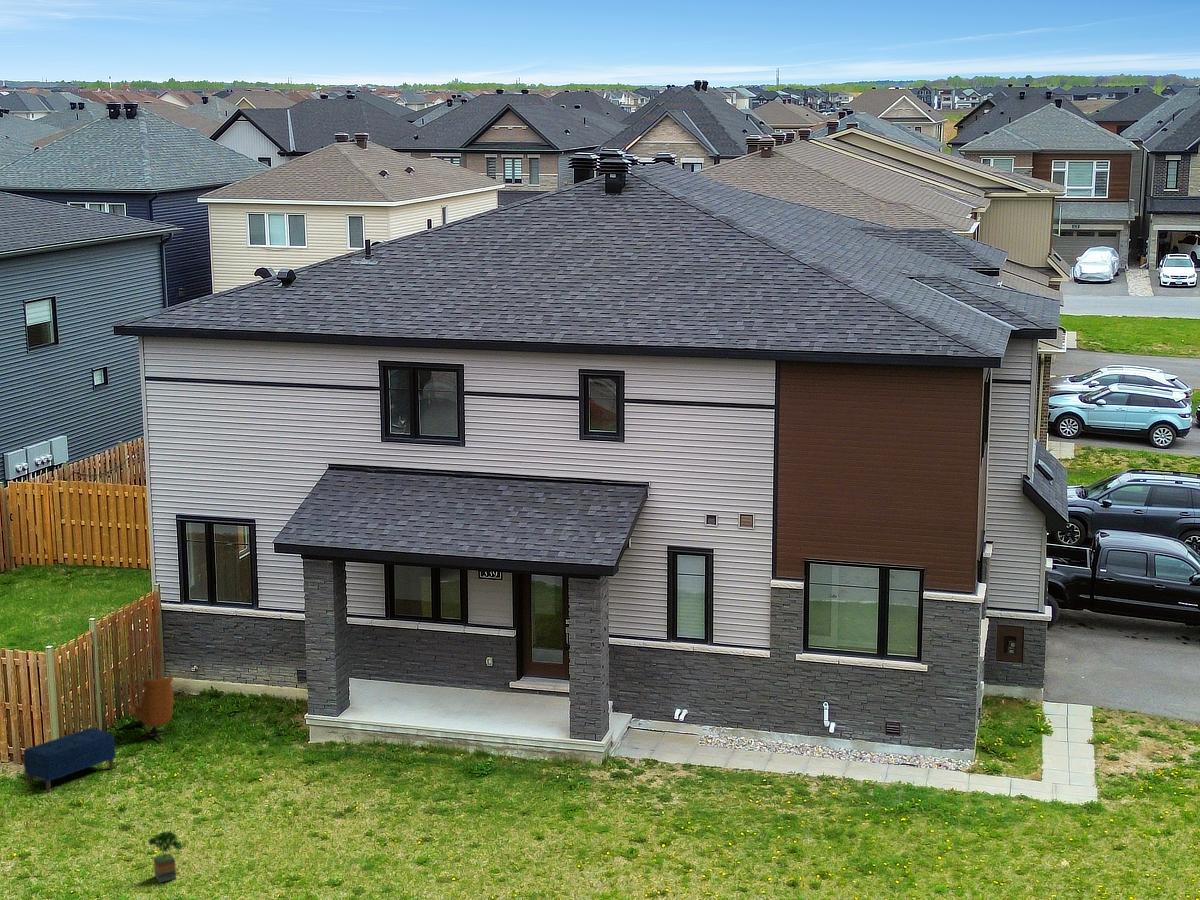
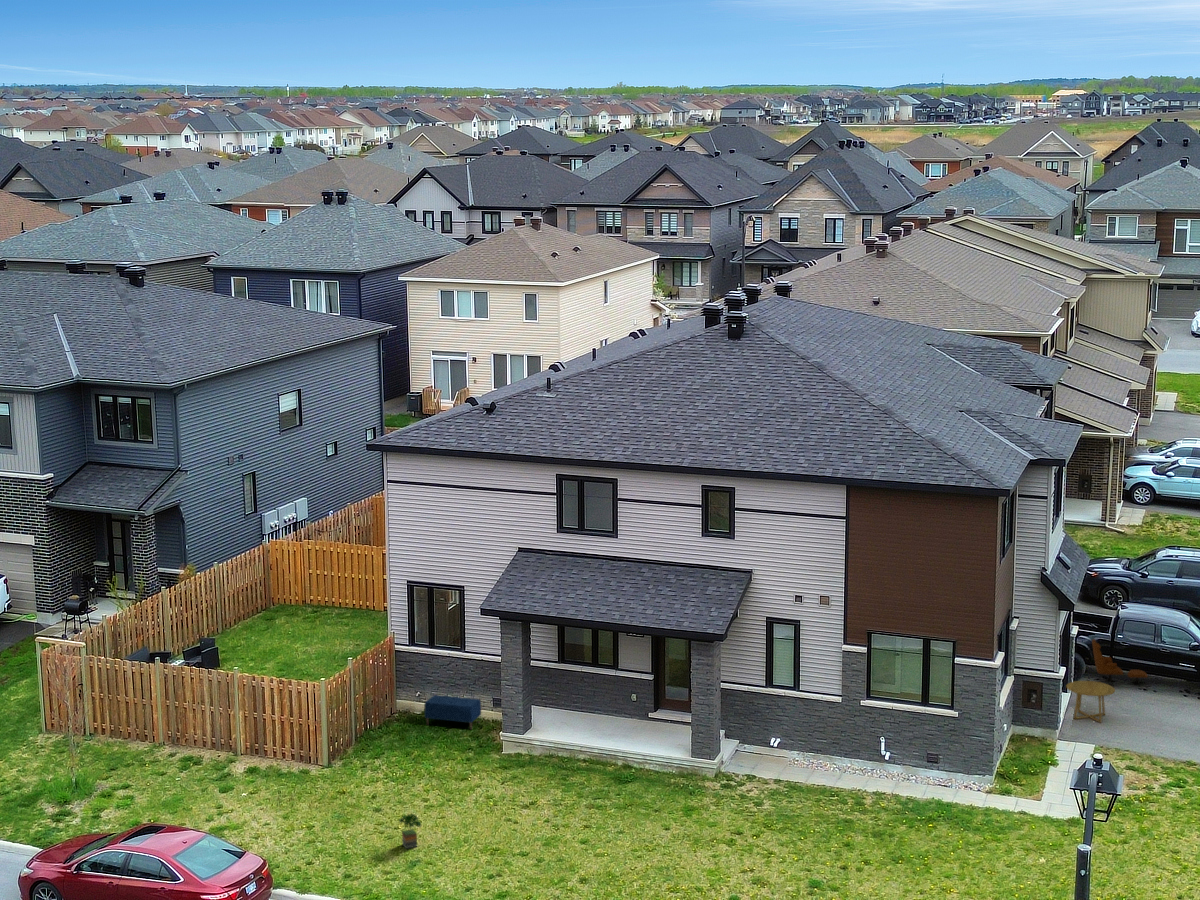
round table: none [1048,626,1110,679] -> present [1066,681,1115,723]
lounge chair: present [127,676,175,741] -> present [1092,639,1148,686]
bench: present [24,728,115,792] -> present [424,695,481,729]

